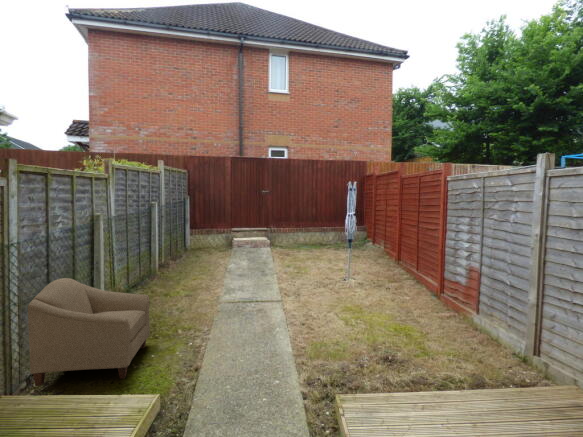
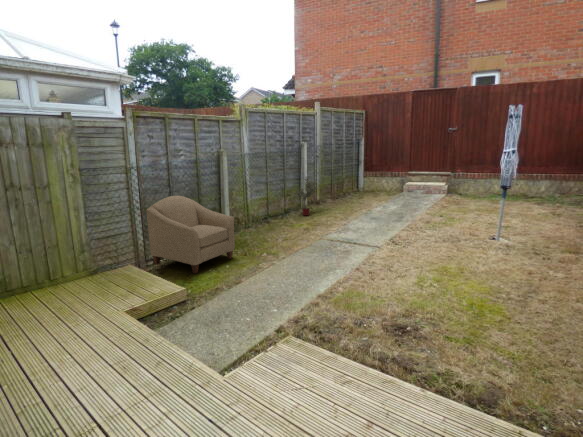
potted tree: none [150,238,176,282] -> present [293,177,317,216]

